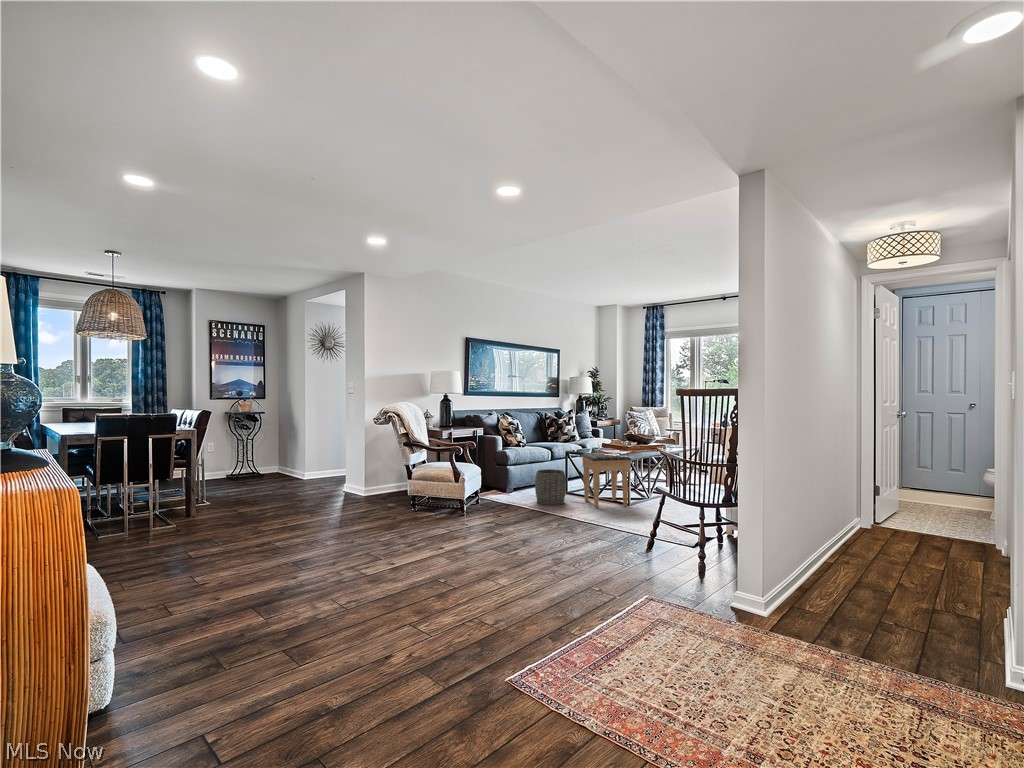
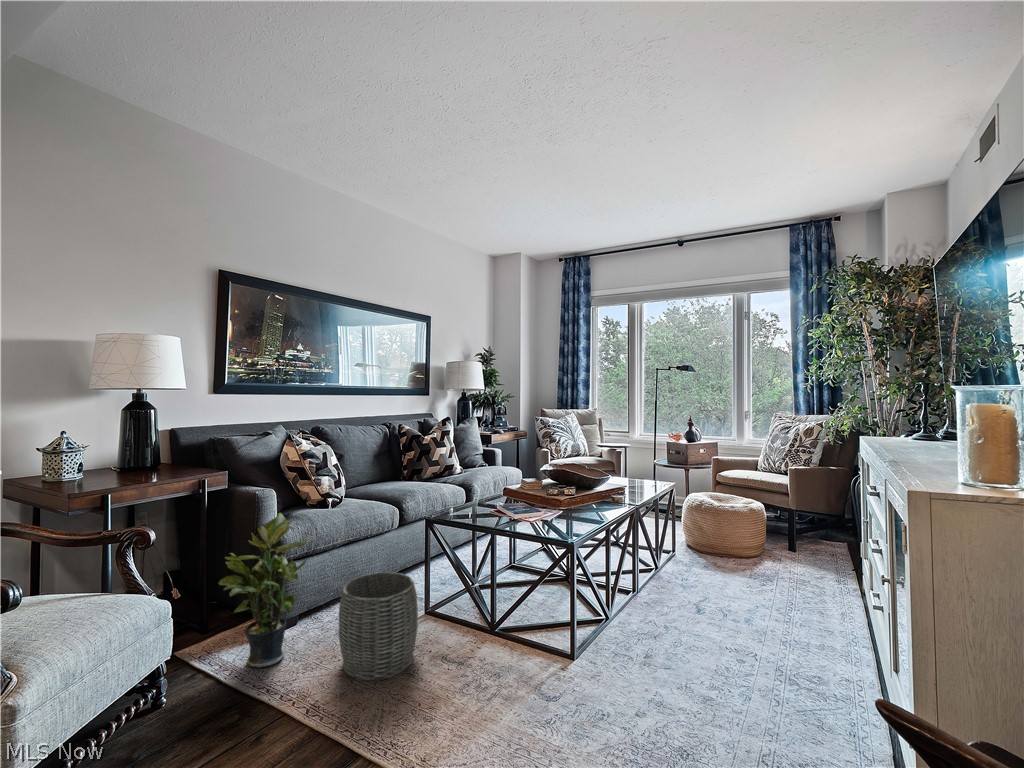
potted plant: none [490,443,521,501] -> present [219,513,307,668]
footstool: present [581,453,631,507] -> none [456,523,576,681]

